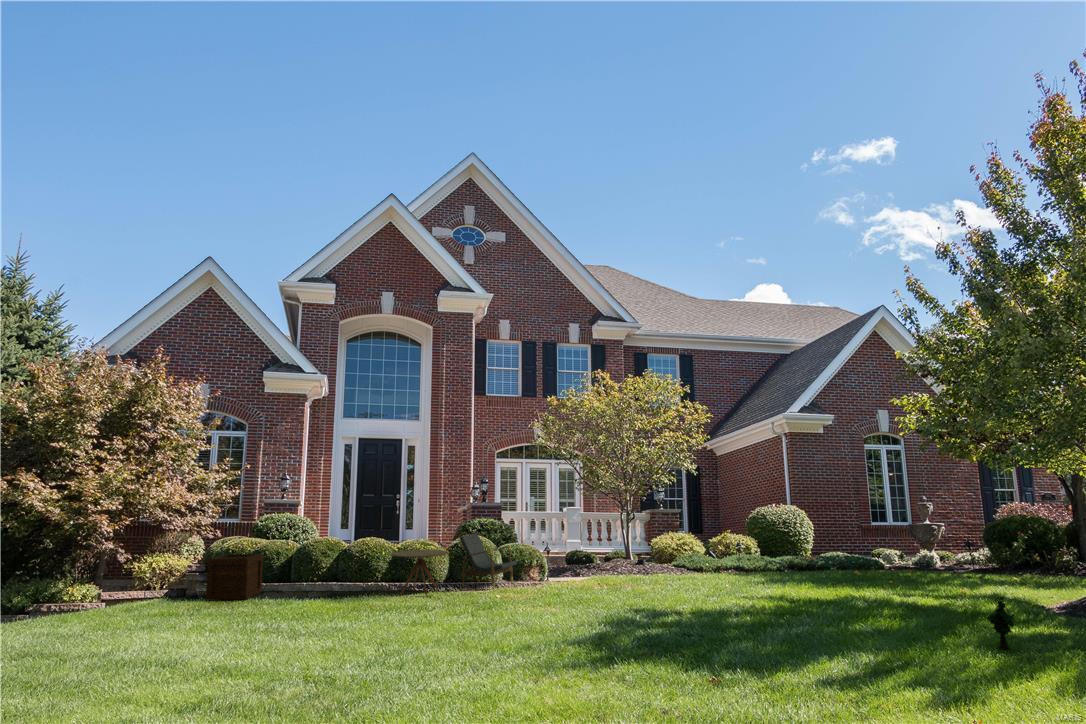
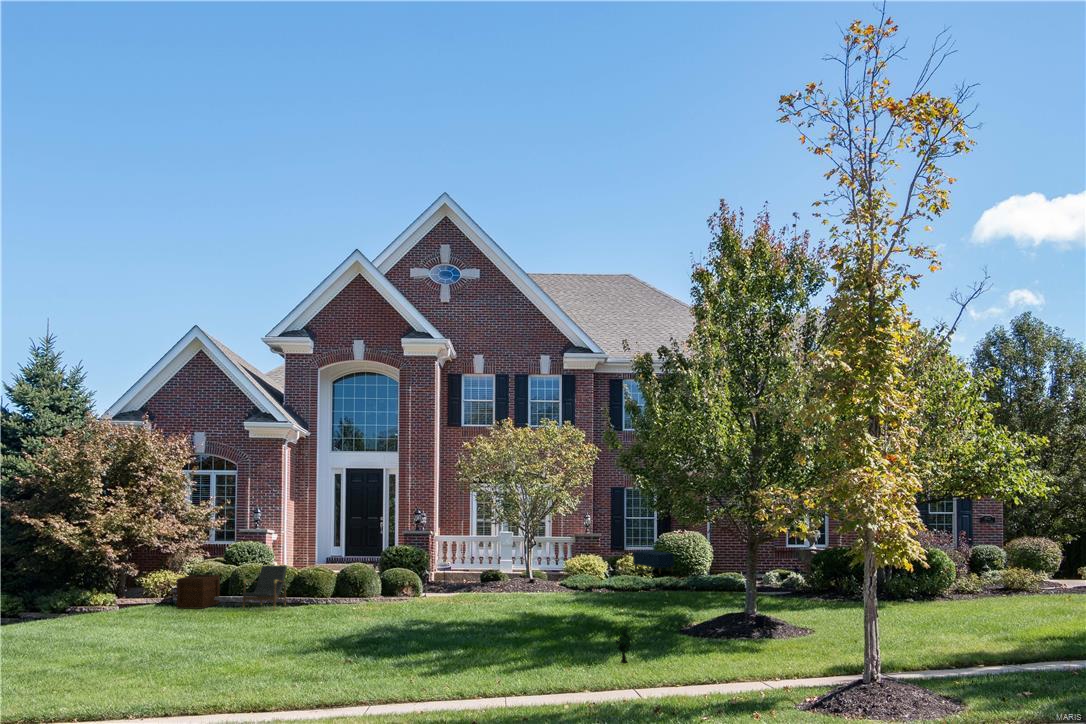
bench: none [692,525,740,549] -> present [633,550,674,574]
lounge chair: present [459,533,517,589] -> present [243,566,287,610]
round table: present [391,550,450,596] -> none [302,574,348,611]

